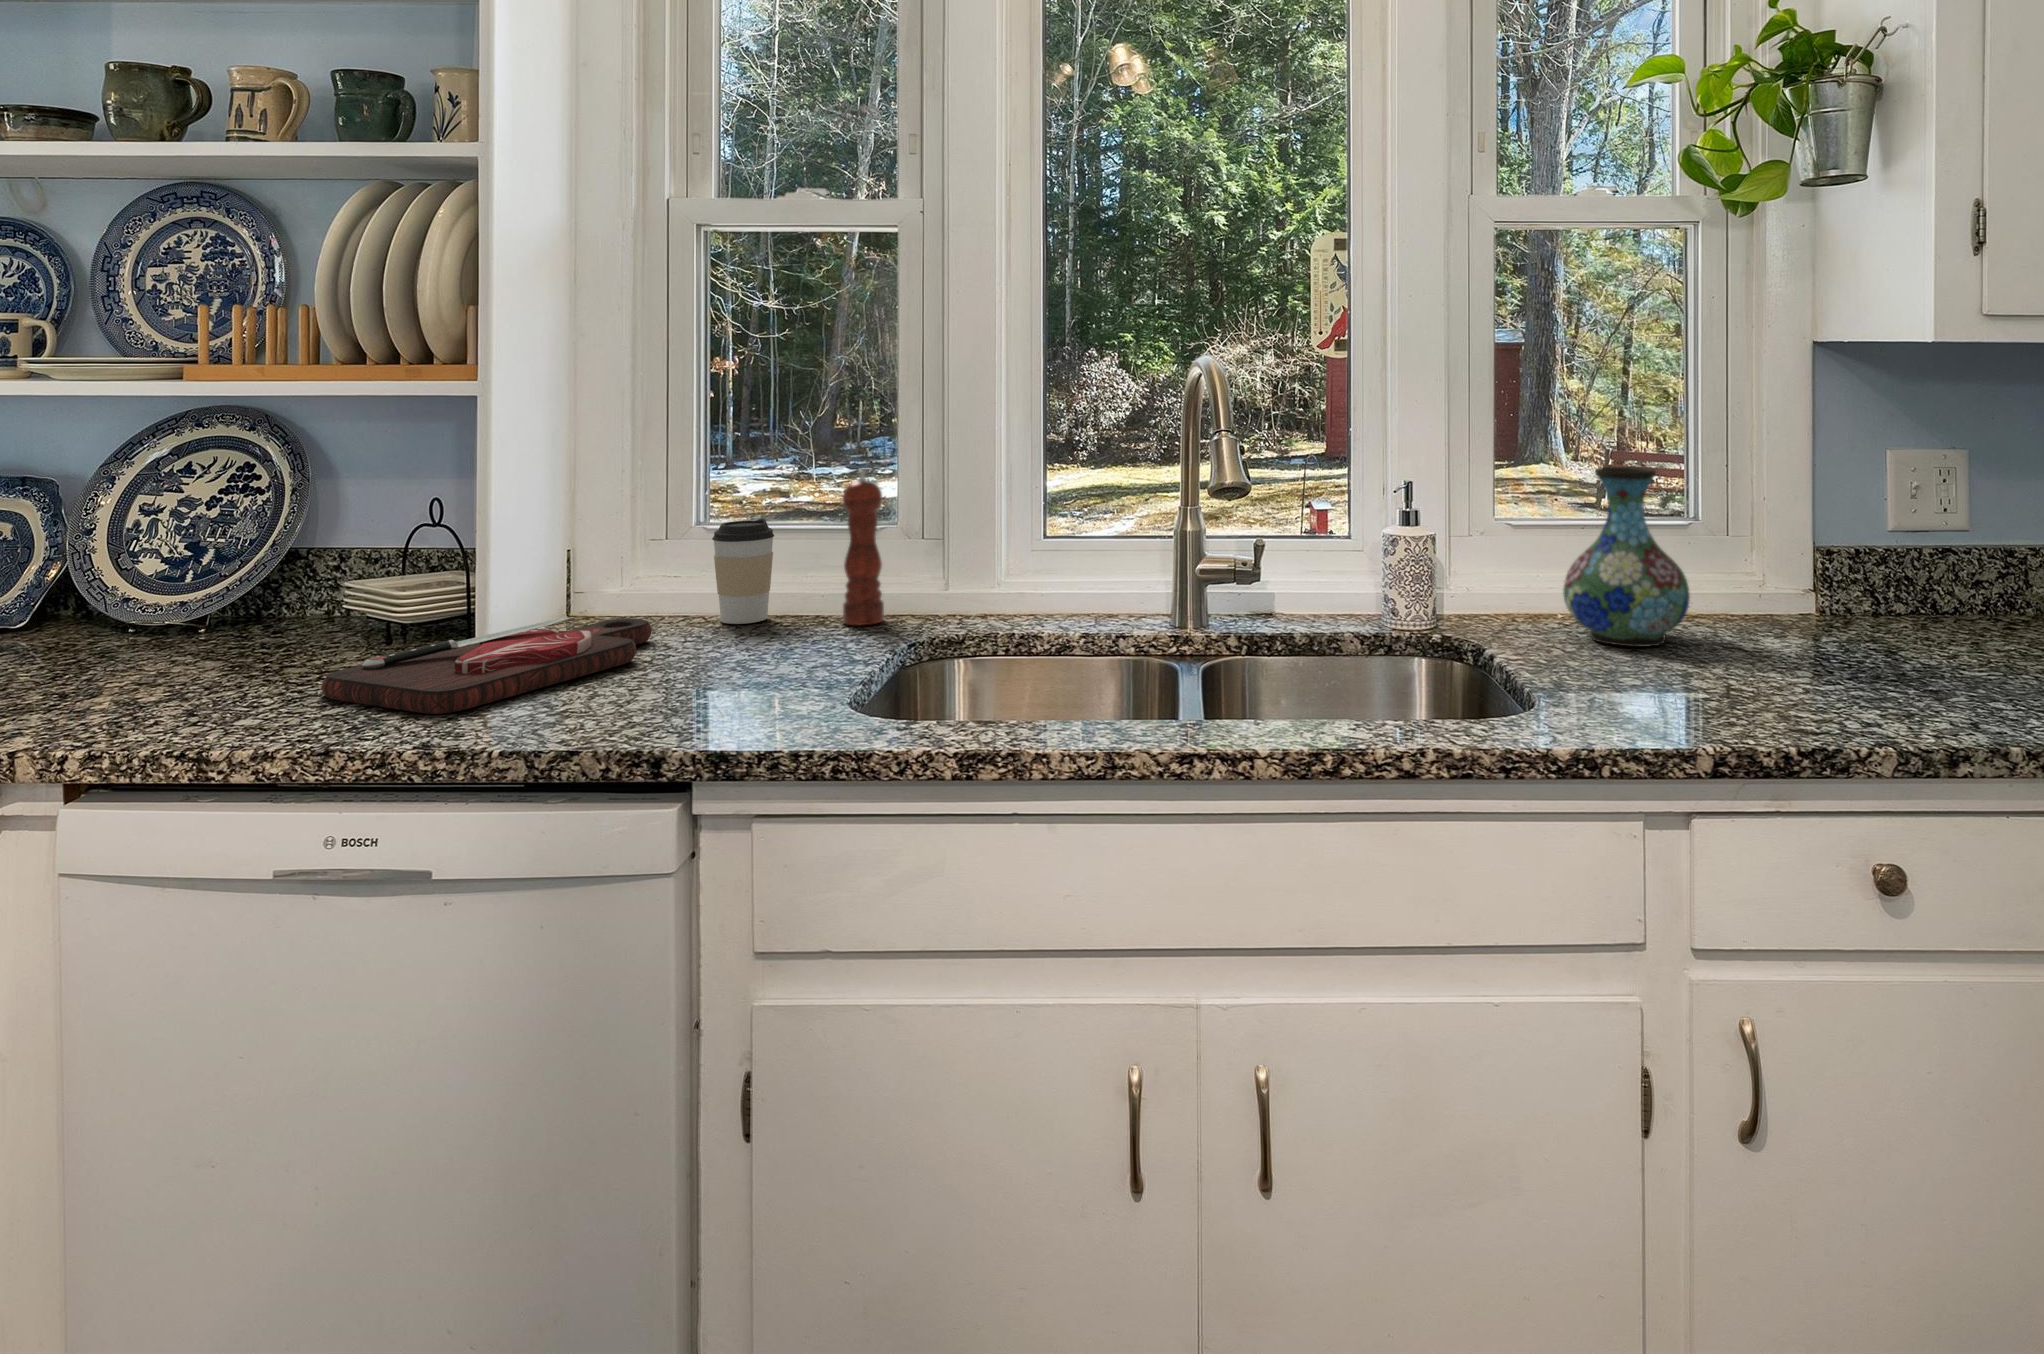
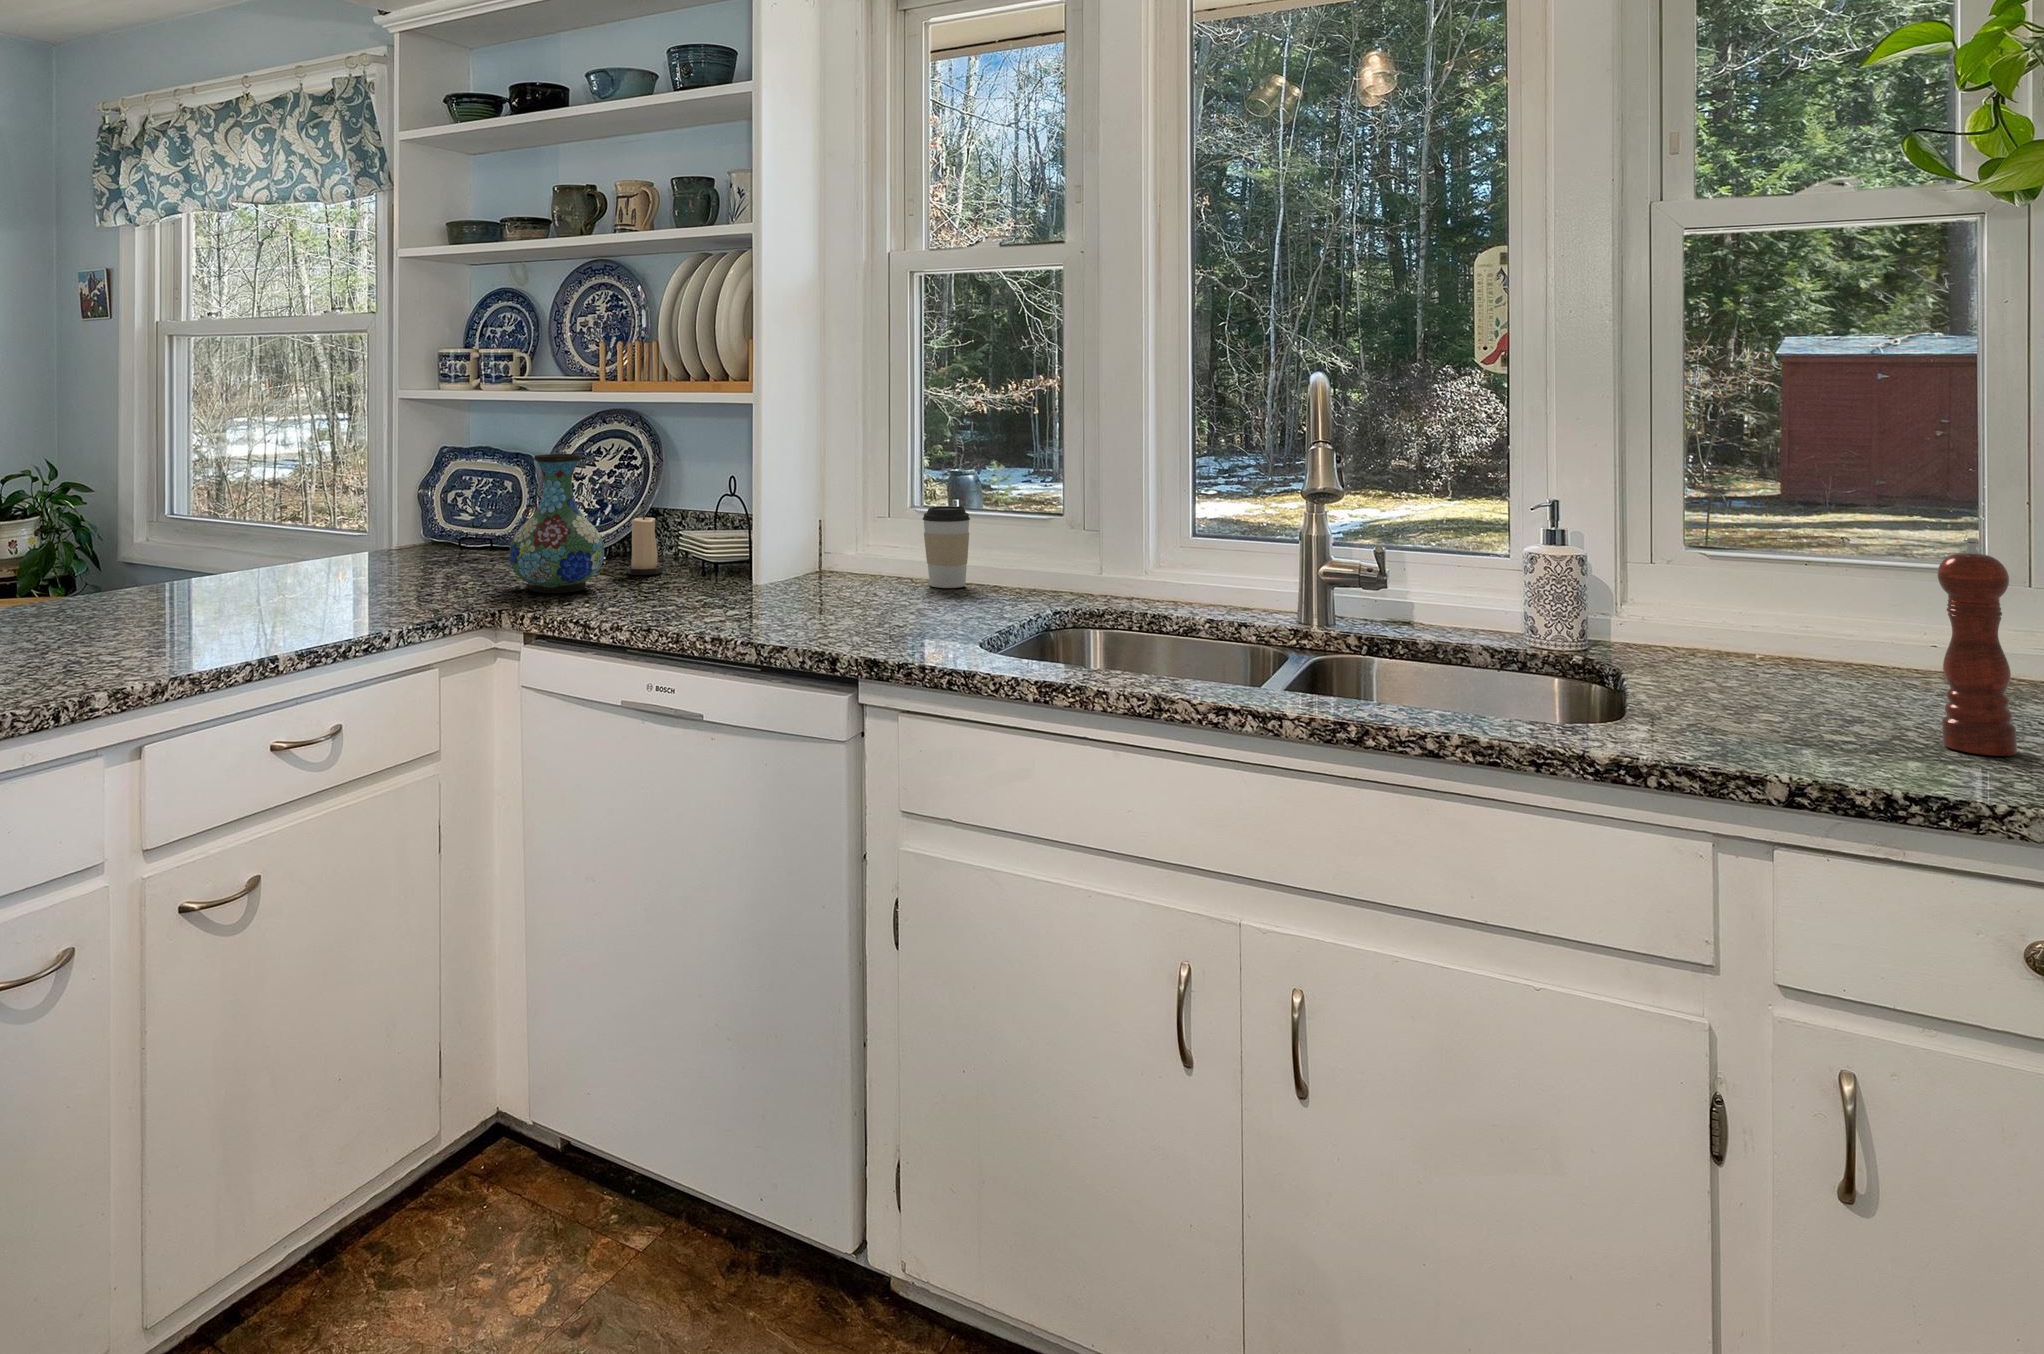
vase: present [1563,467,1690,647] -> present [510,454,604,593]
pepper mill: present [842,470,884,625] -> present [1937,538,2017,756]
candle: none [248,558,312,651] -> present [626,513,663,575]
cutting board: present [321,618,652,714] -> none [654,567,872,619]

